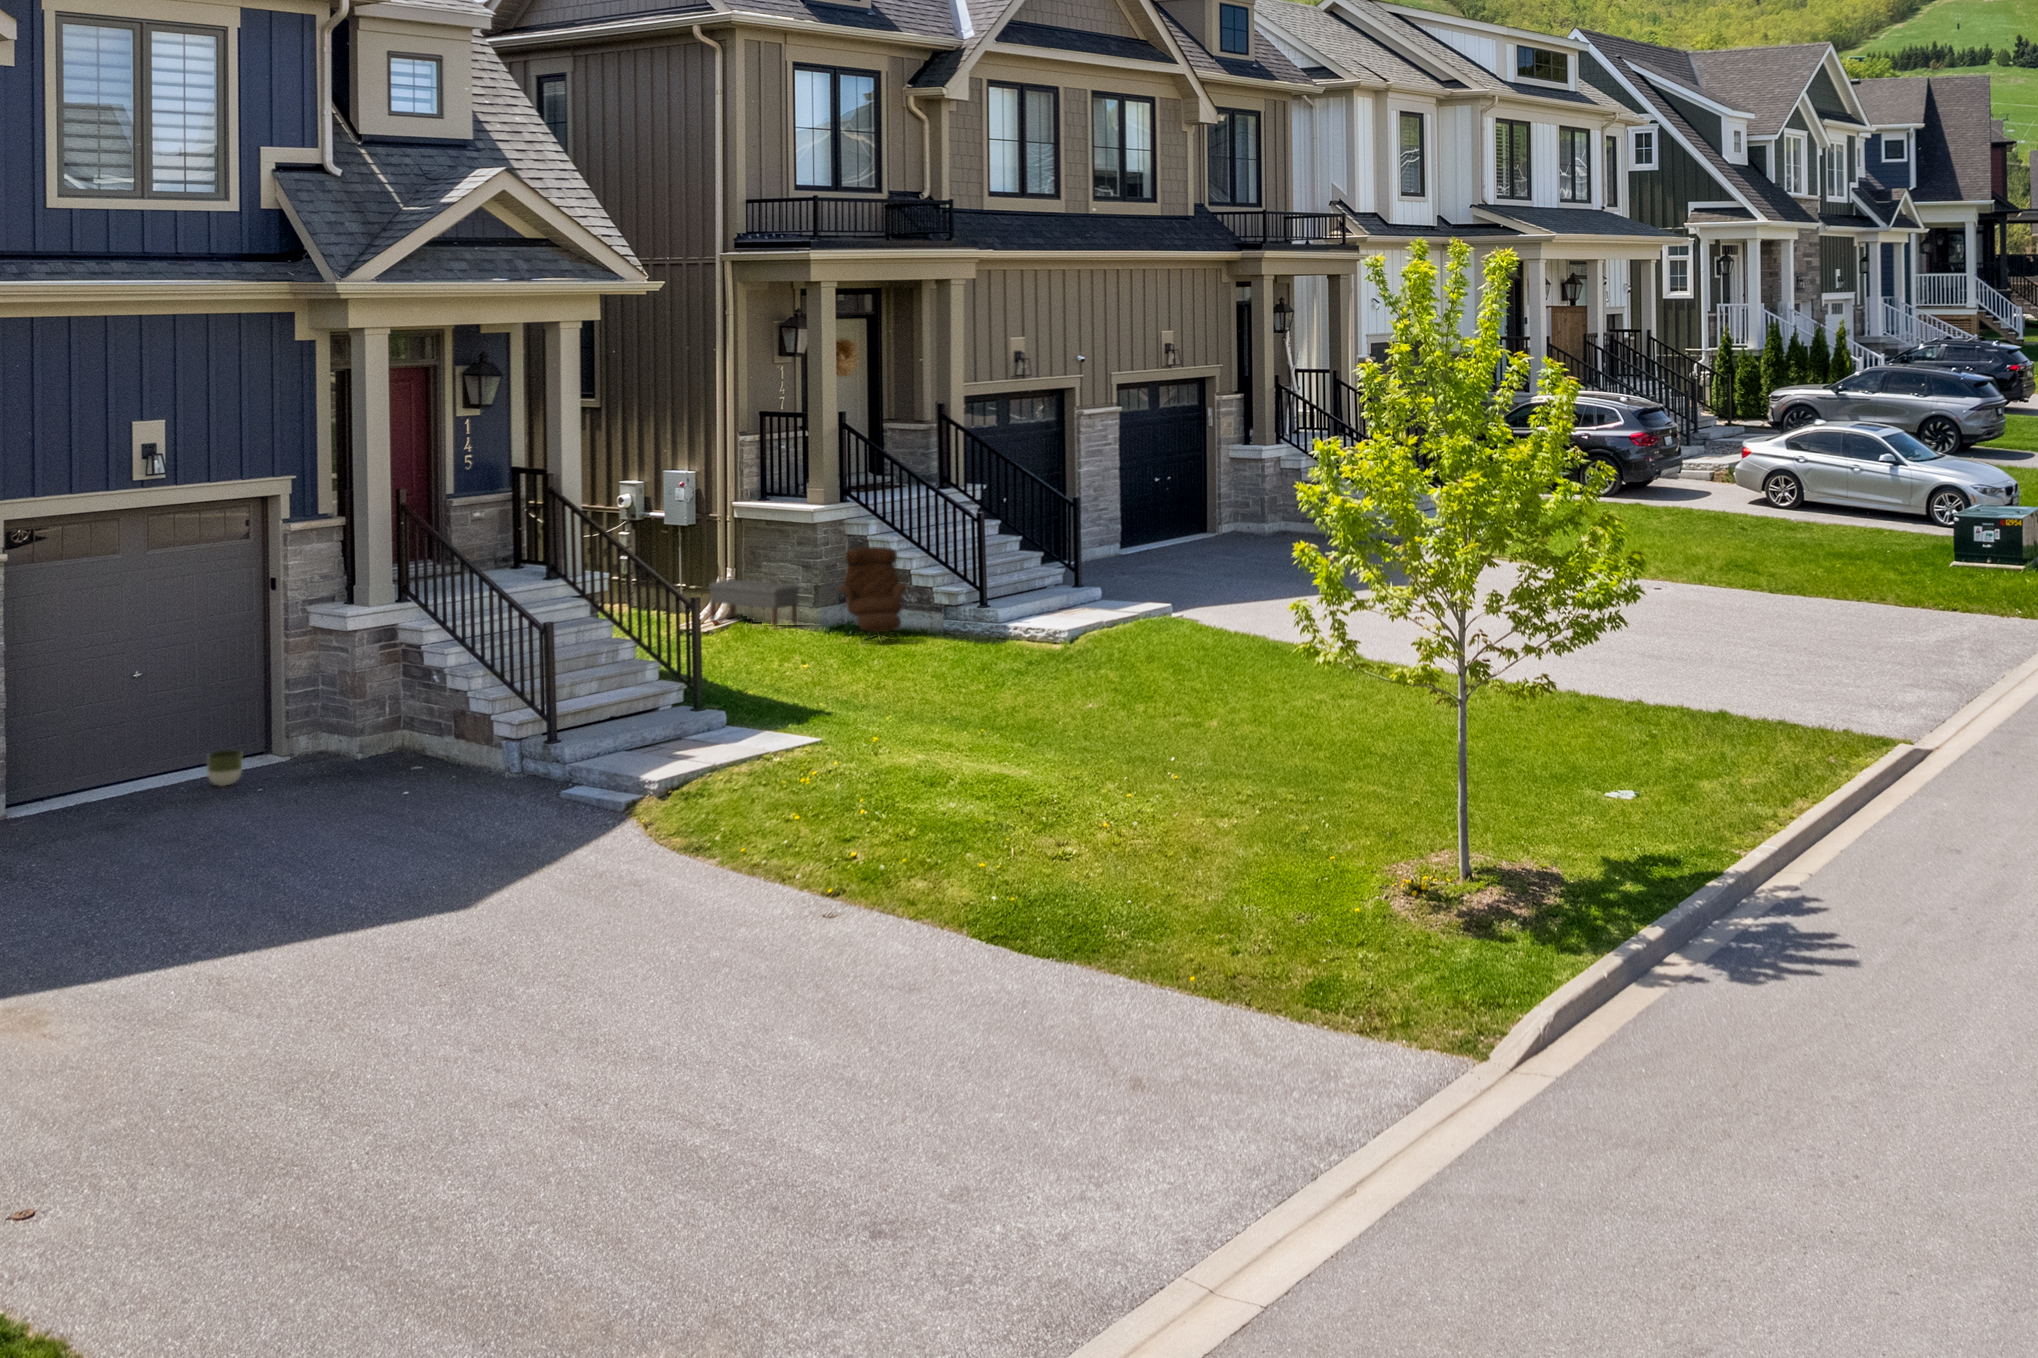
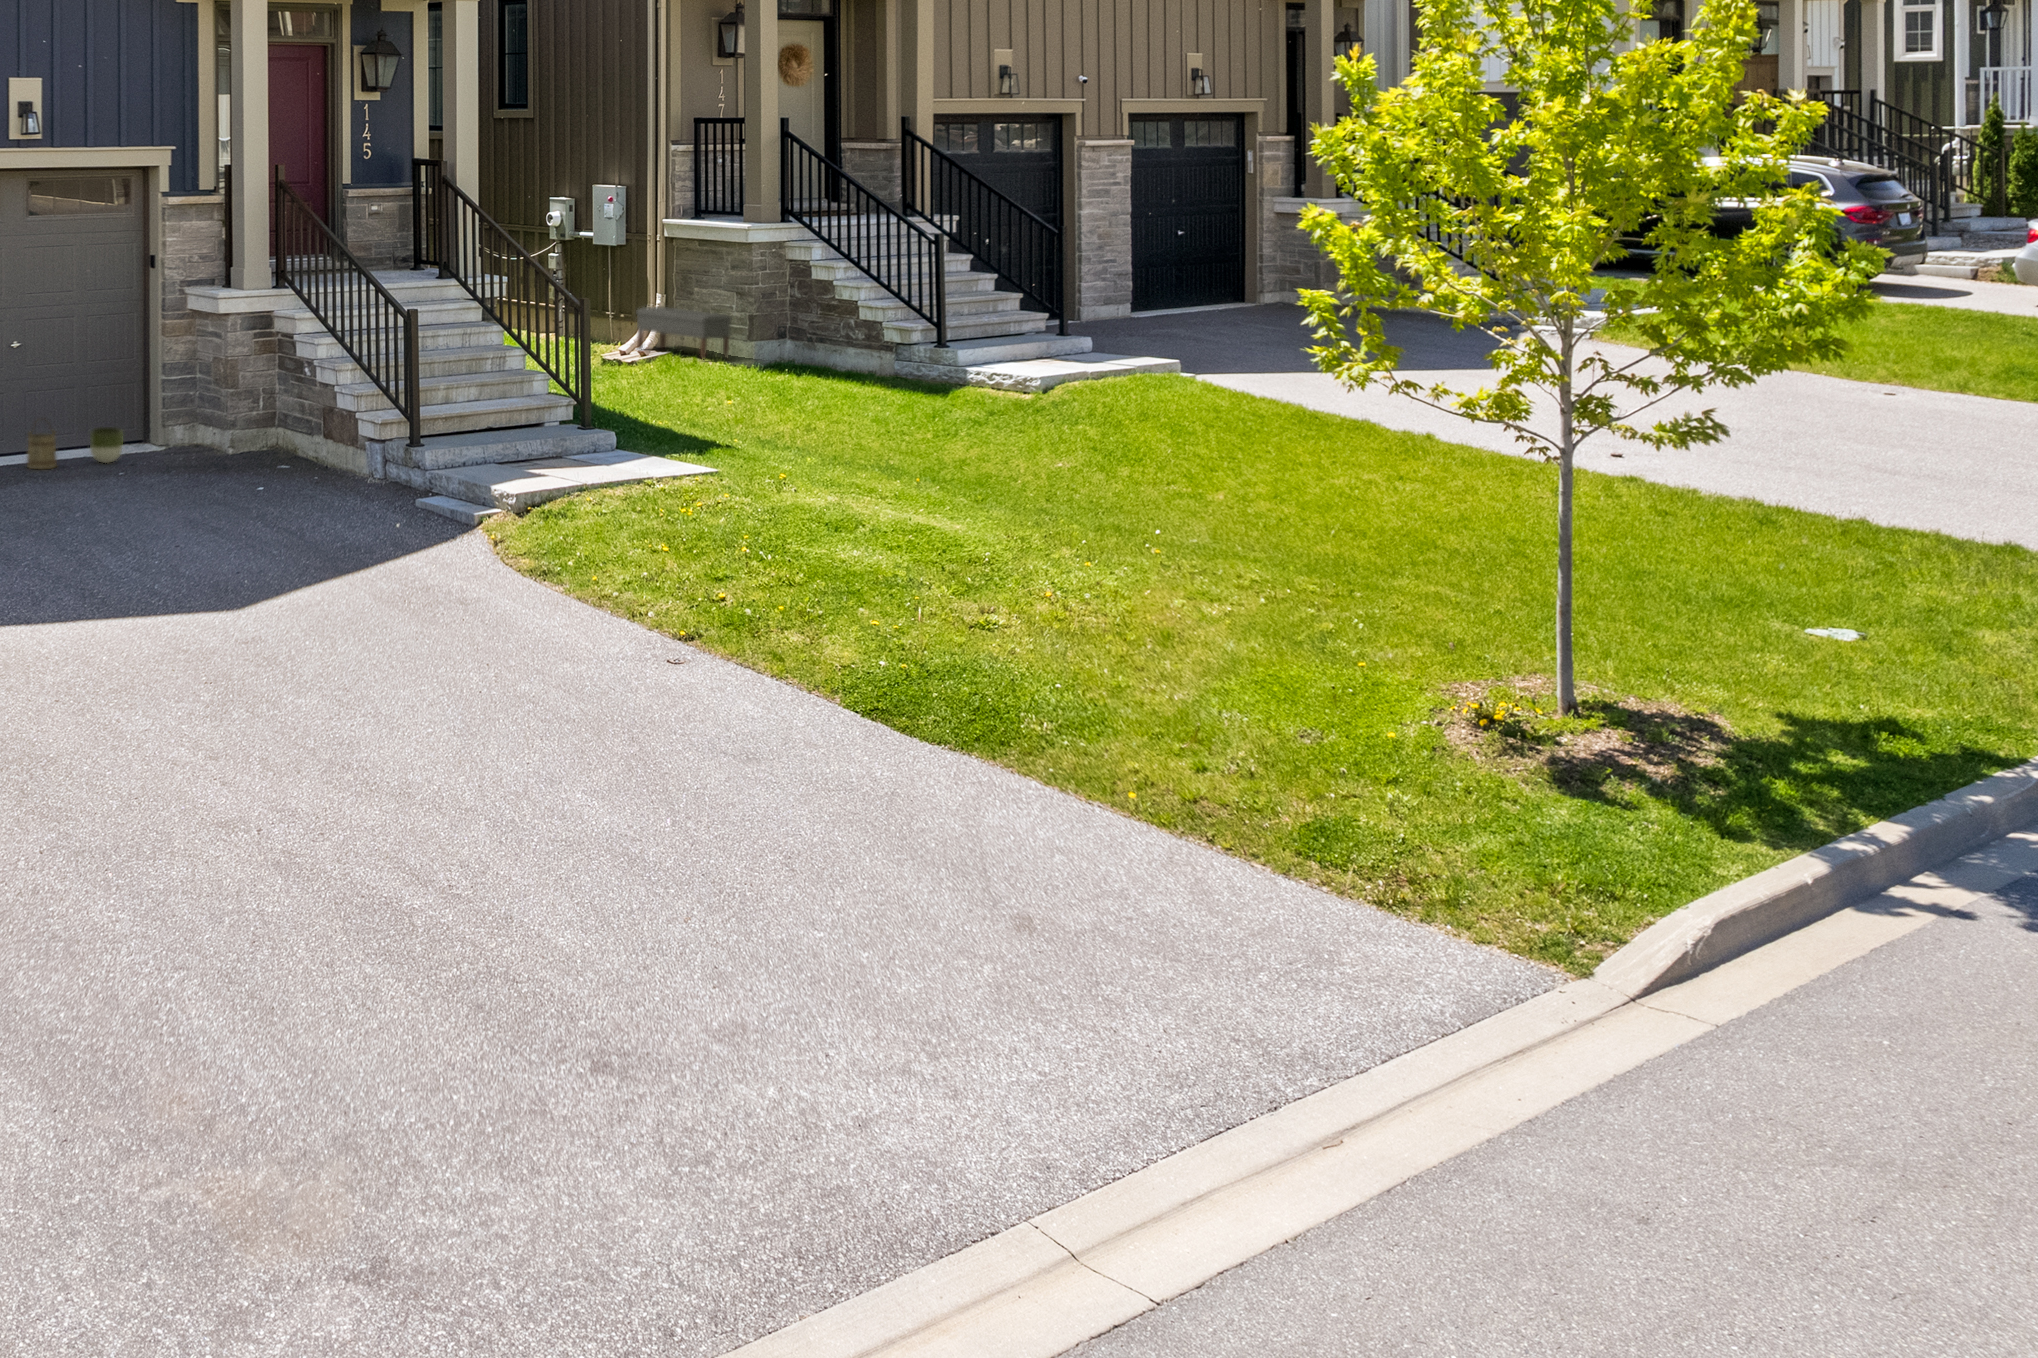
lounge chair: present [839,547,908,642] -> none [772,275,852,382]
bucket: none [141,748,175,800] -> present [27,420,57,469]

